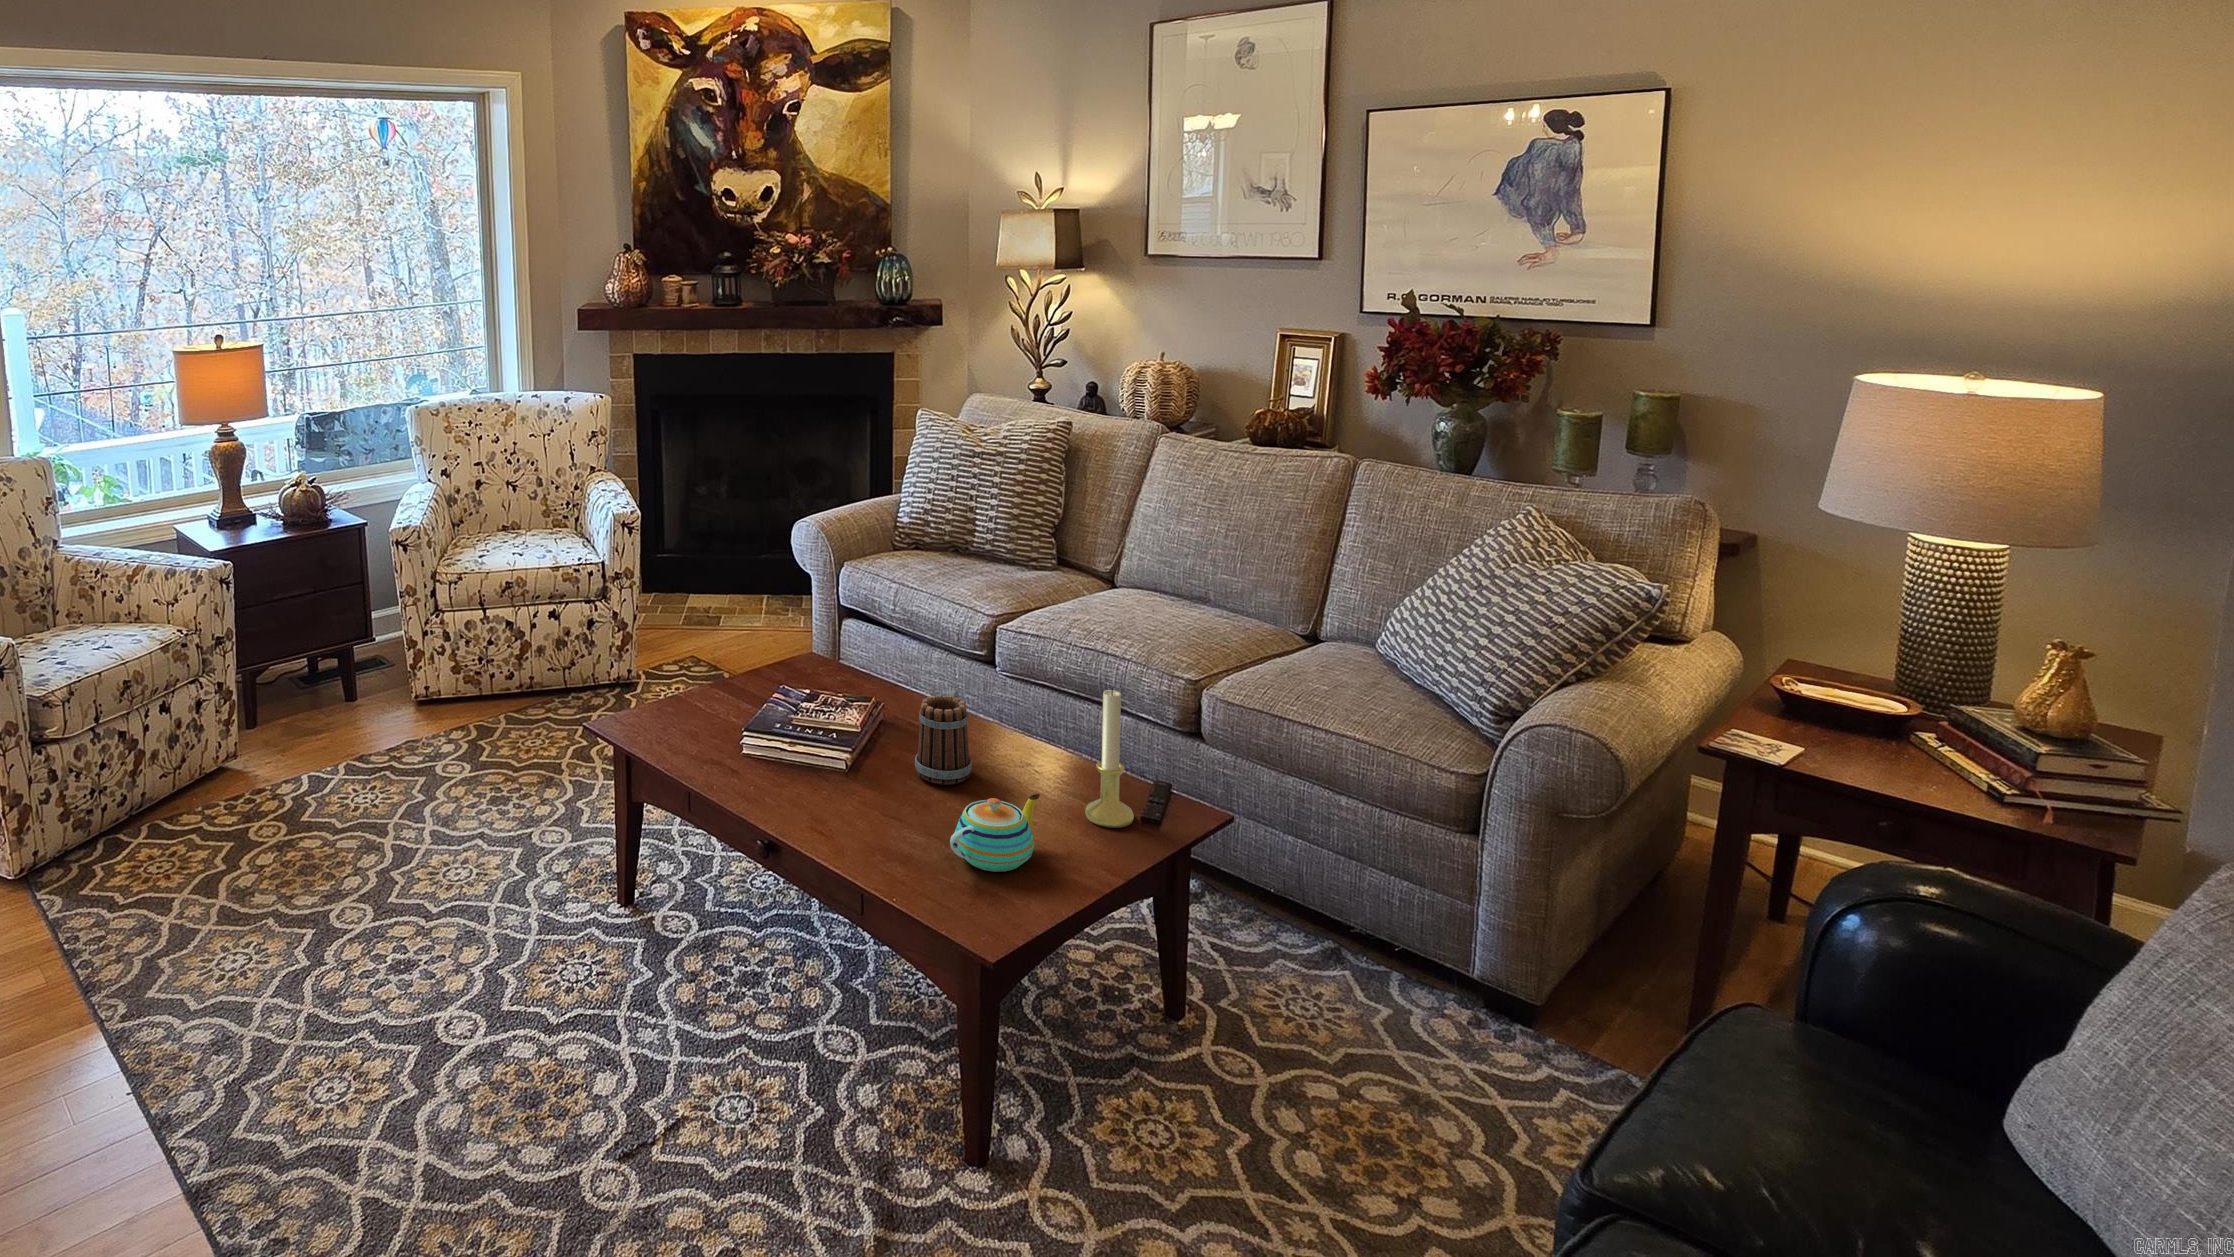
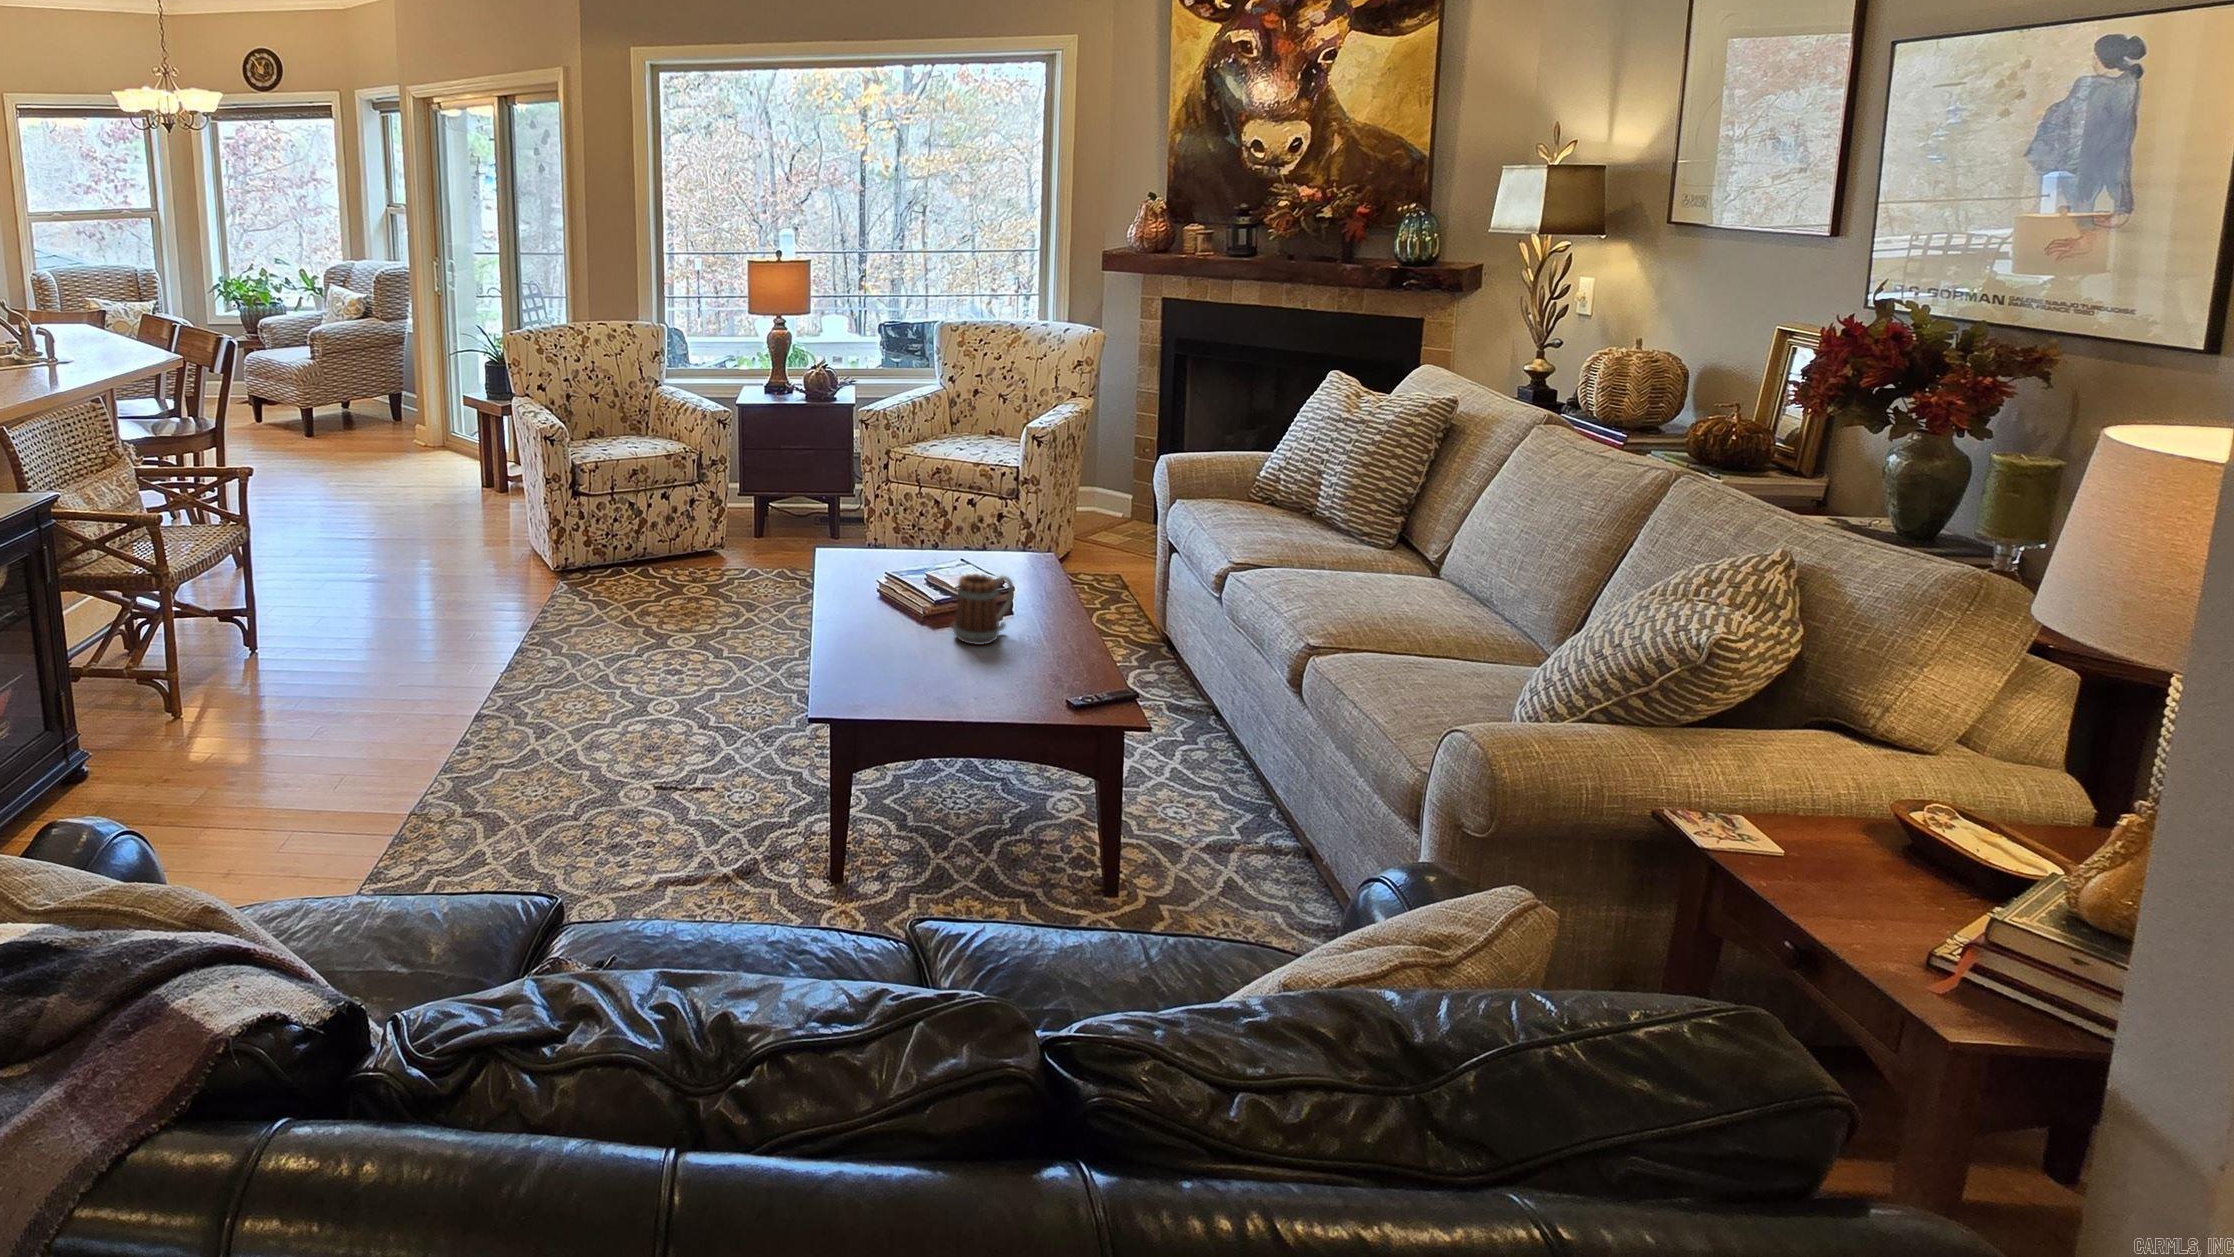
candle holder: present [1085,688,1134,828] -> none [1021,585,1062,702]
teapot: present [950,794,1040,872] -> none [866,638,966,693]

